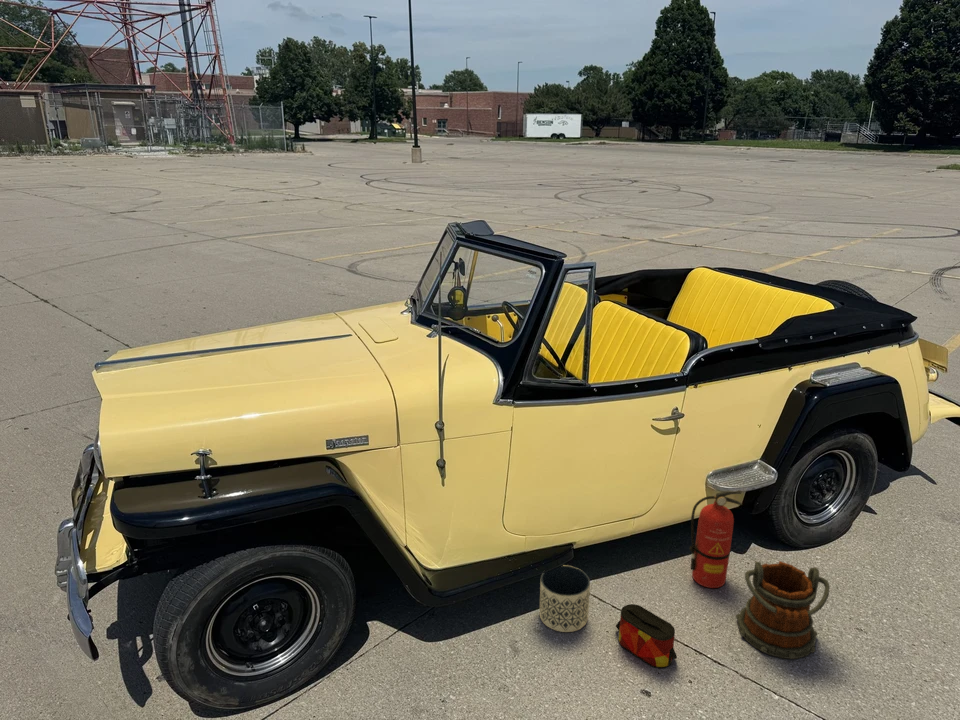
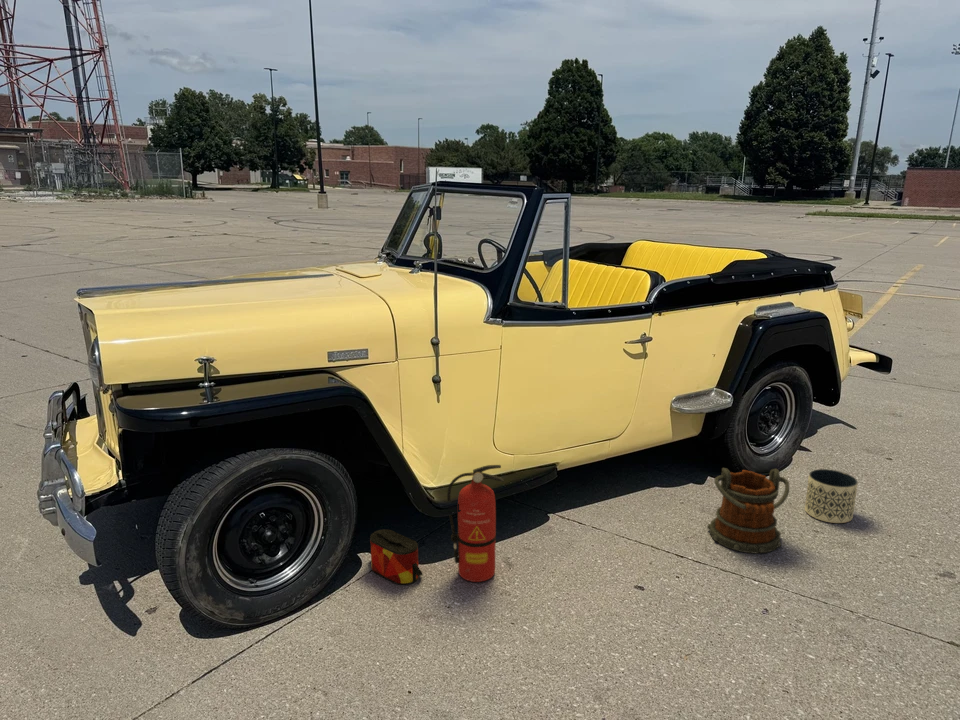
fire extinguisher: present [690,490,742,588] -> present [447,465,503,582]
planter: present [540,565,590,632] -> present [805,469,858,523]
bag: present [616,604,677,668] -> present [370,529,422,585]

